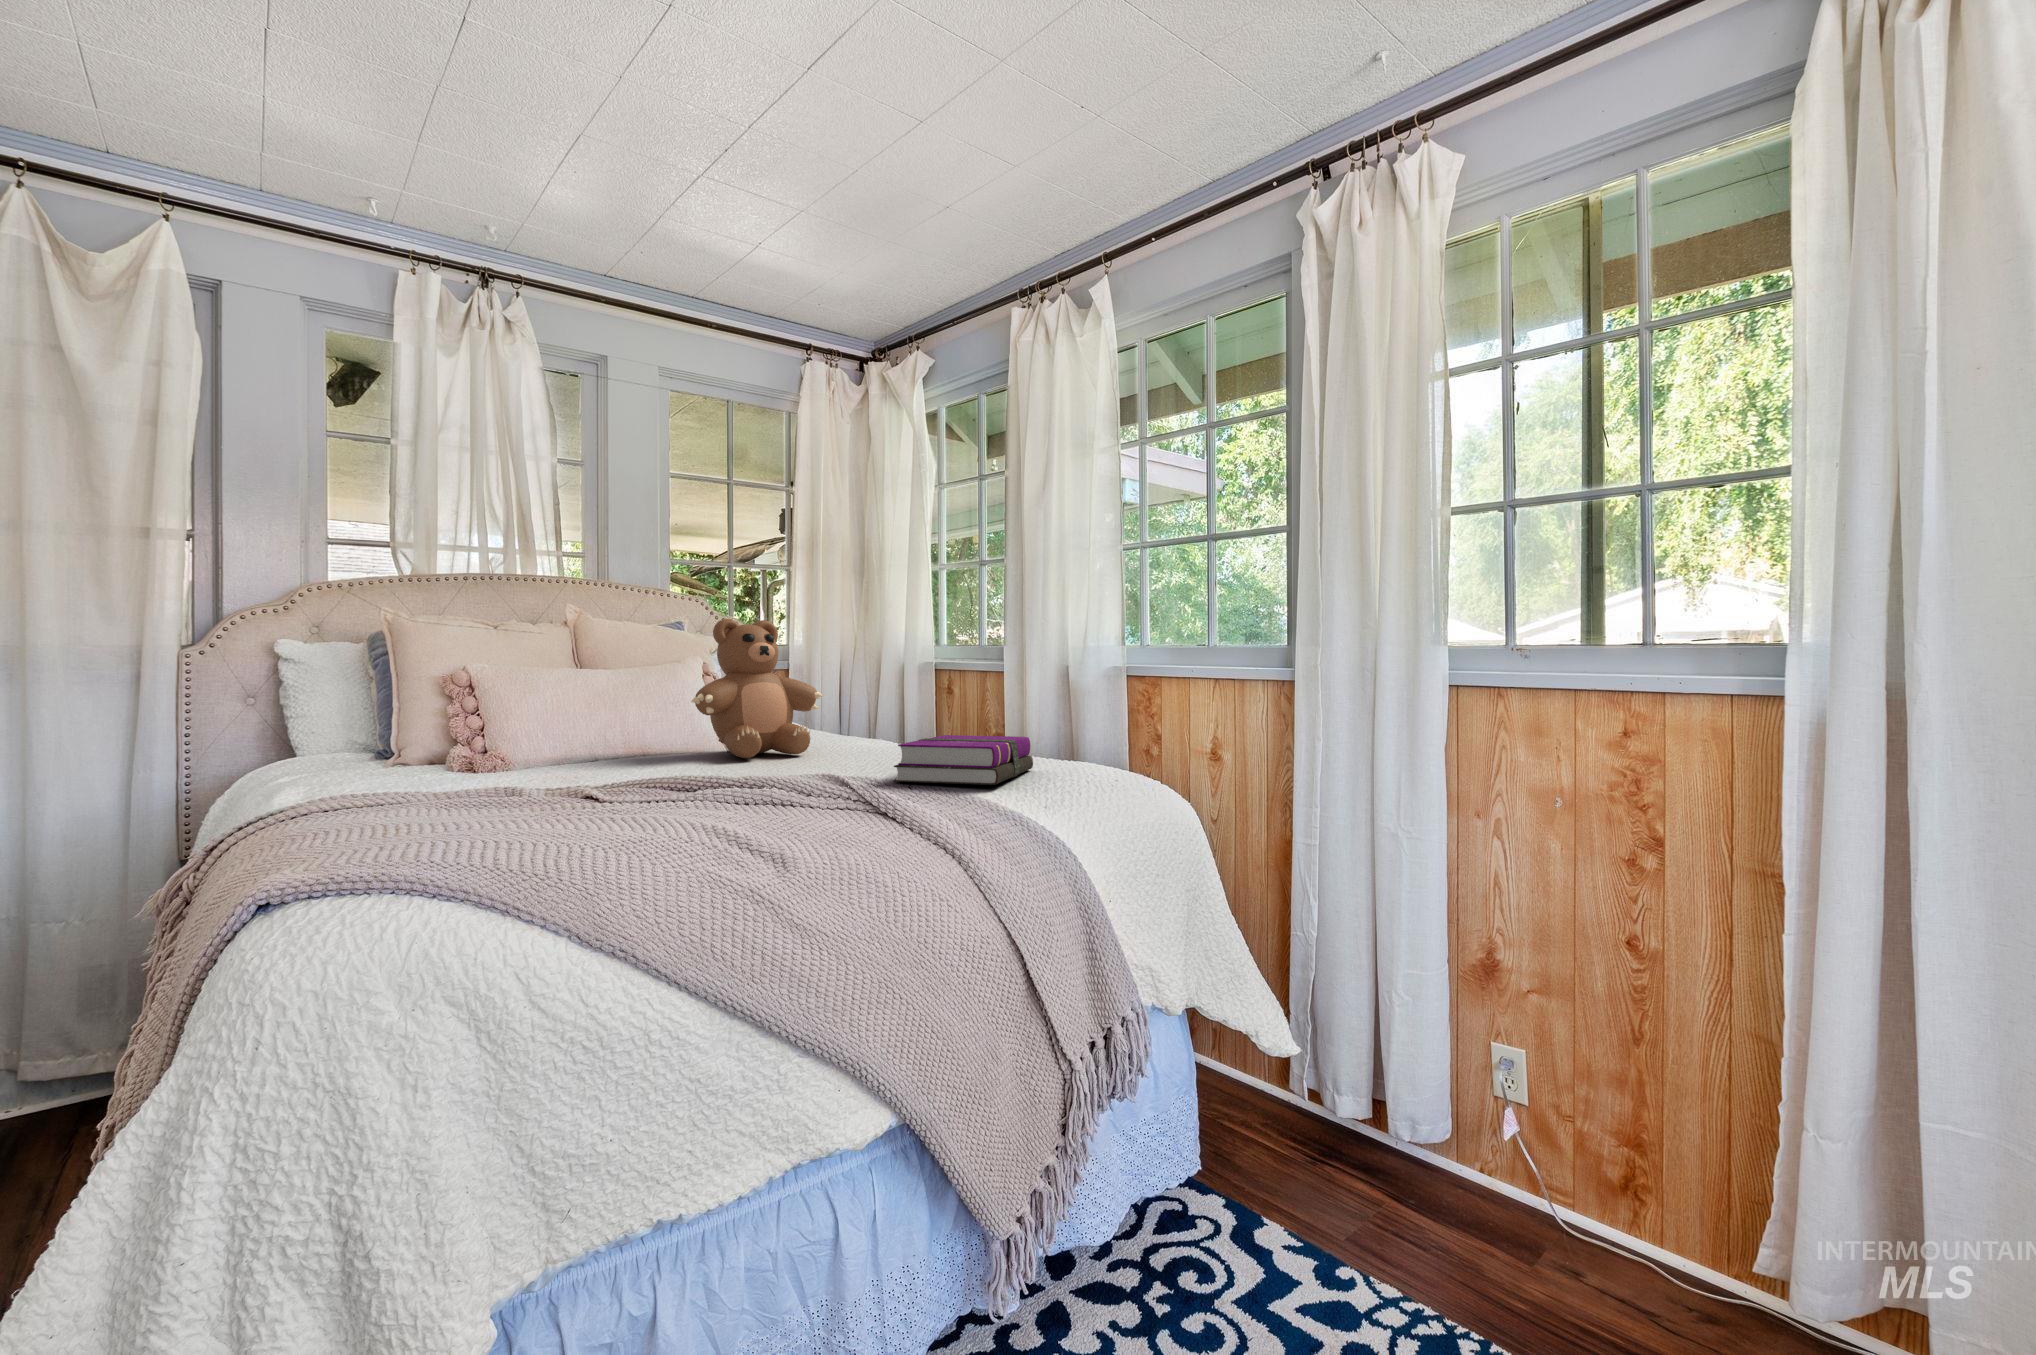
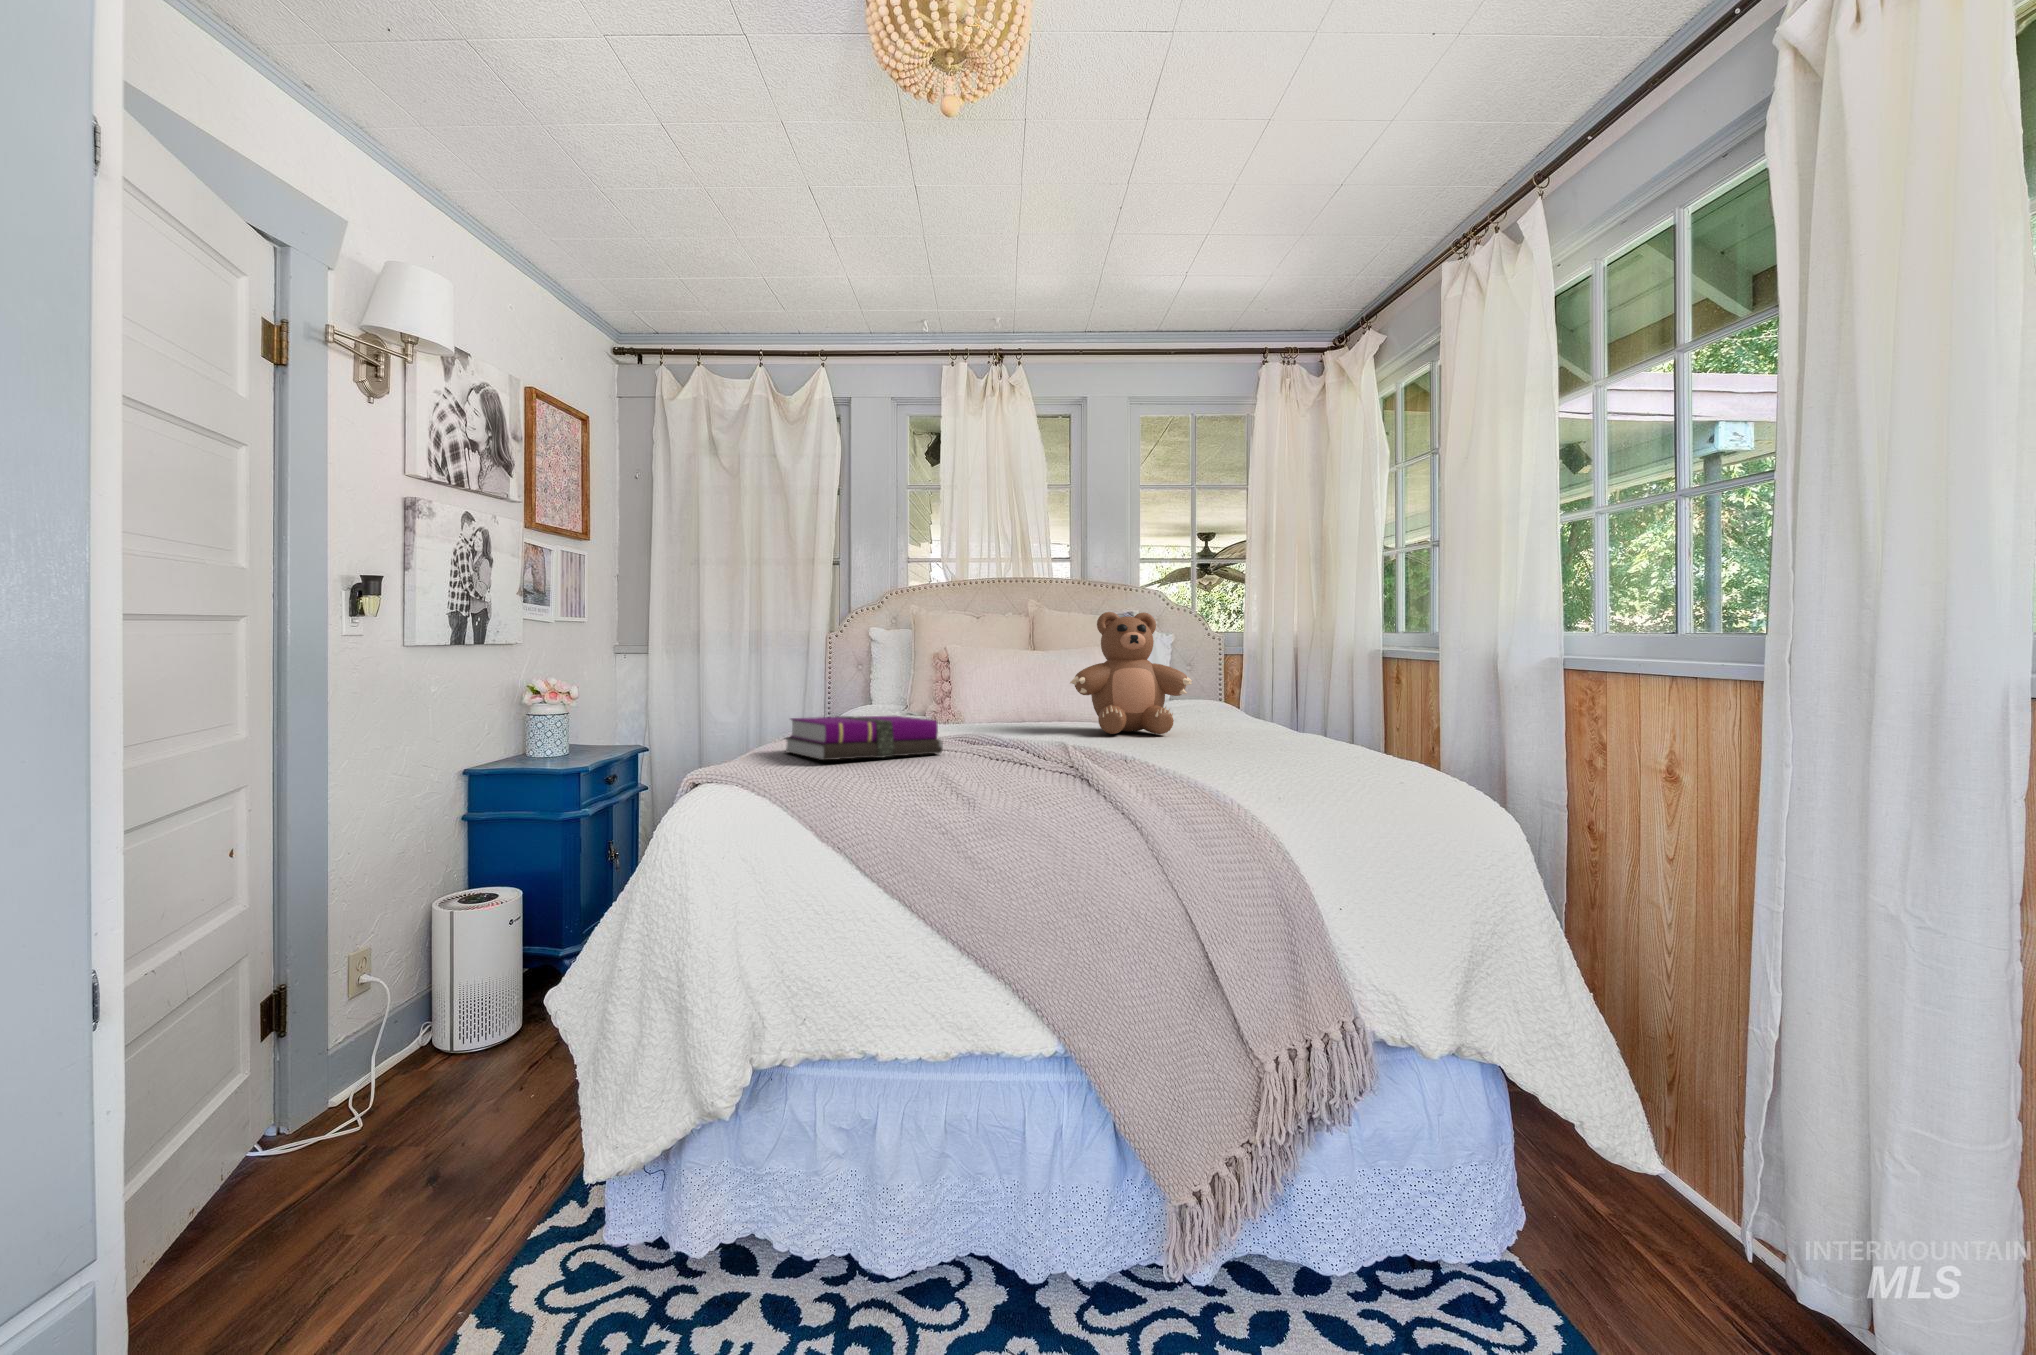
notebook: present [894,735,1033,785] -> present [785,716,943,760]

